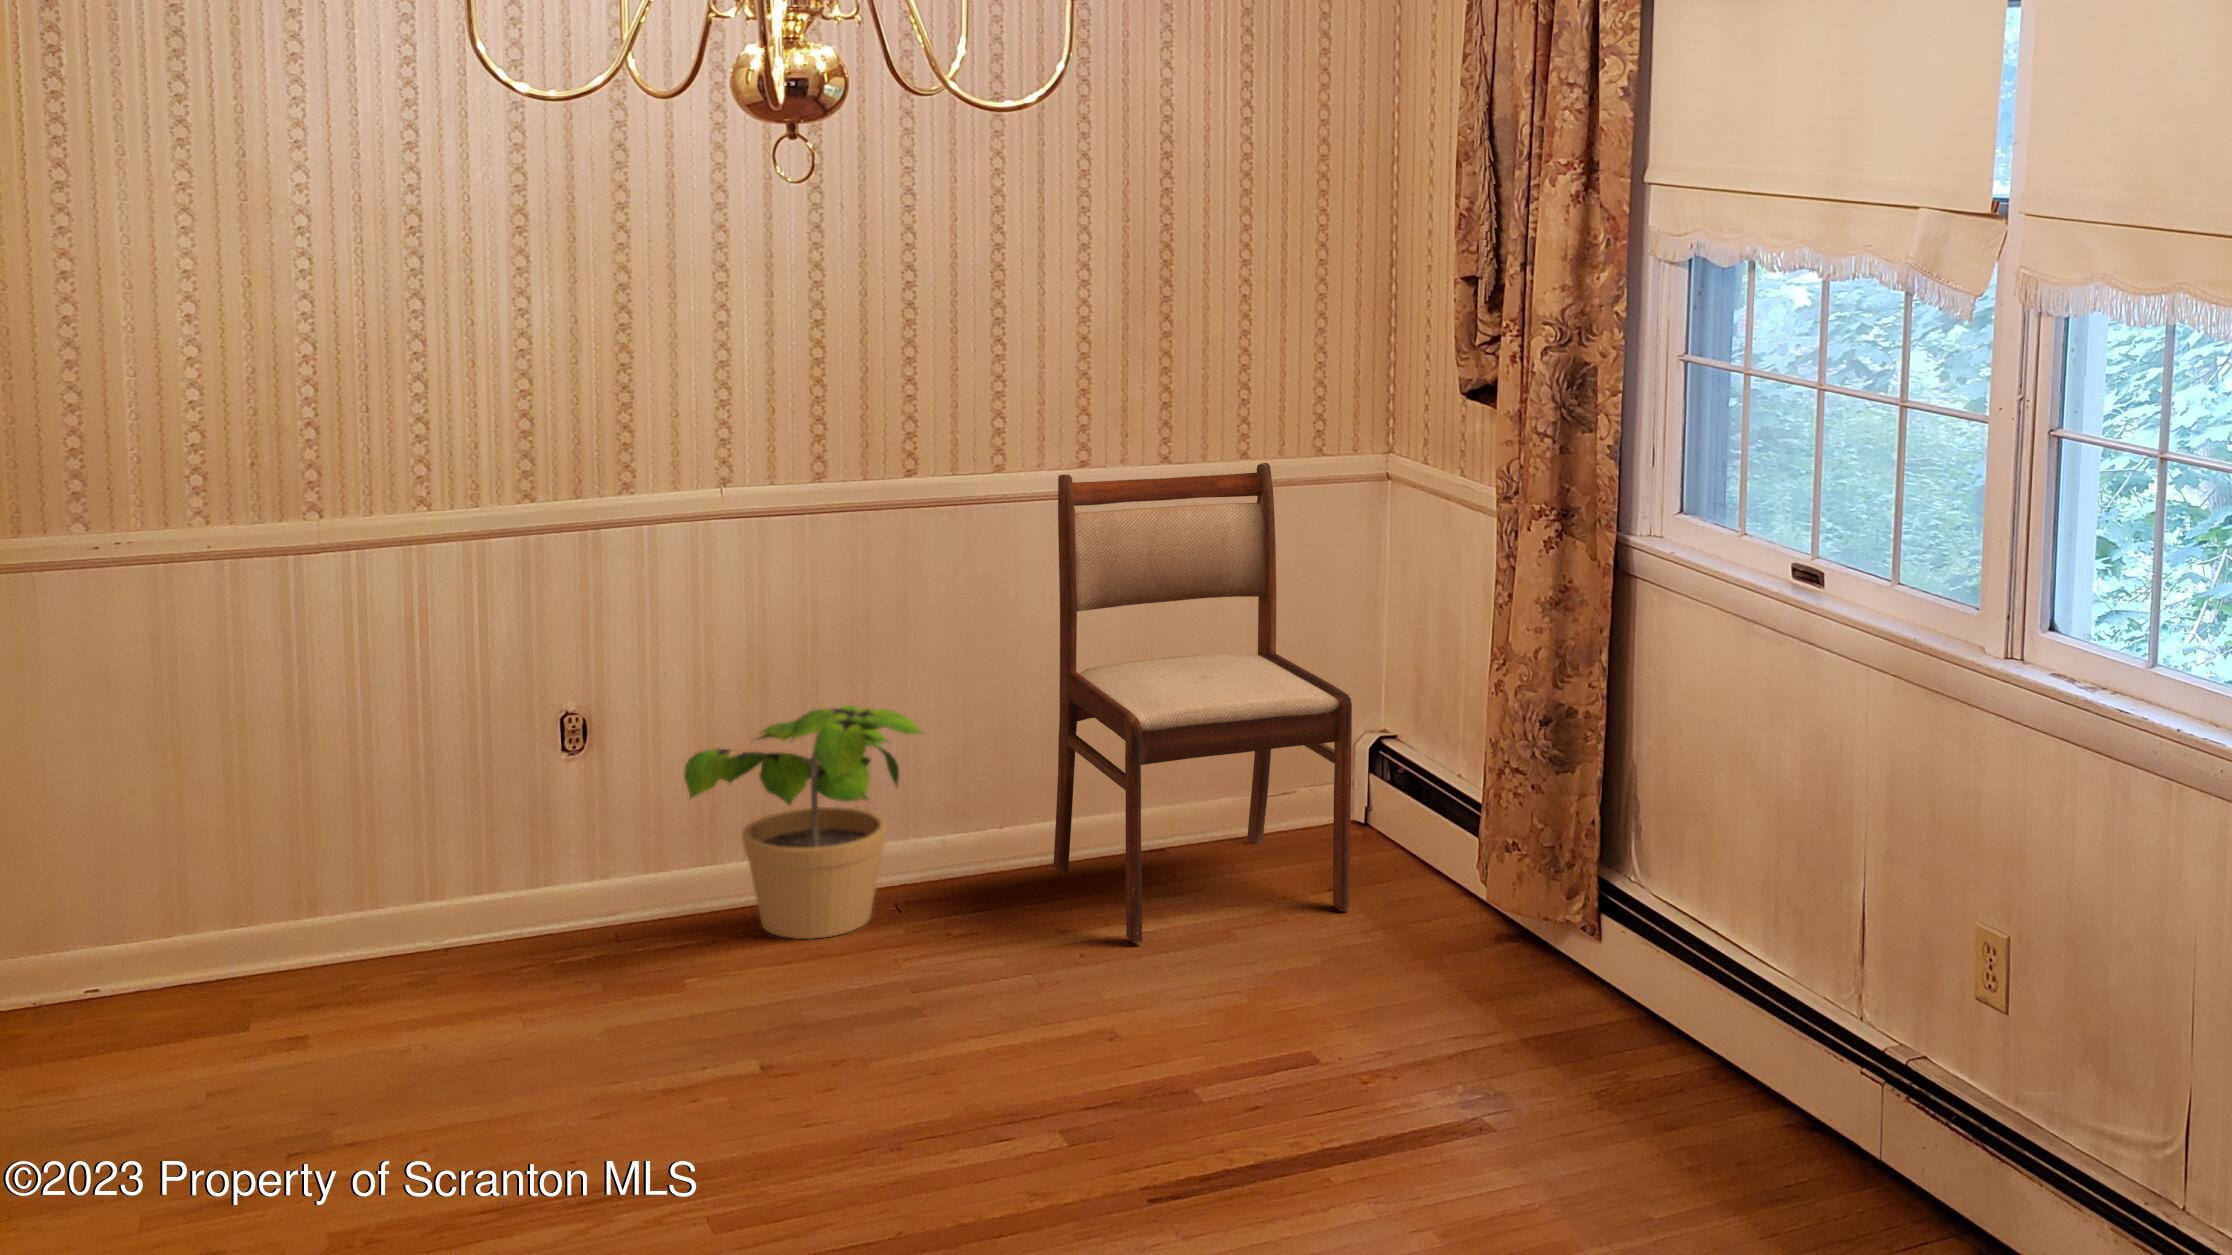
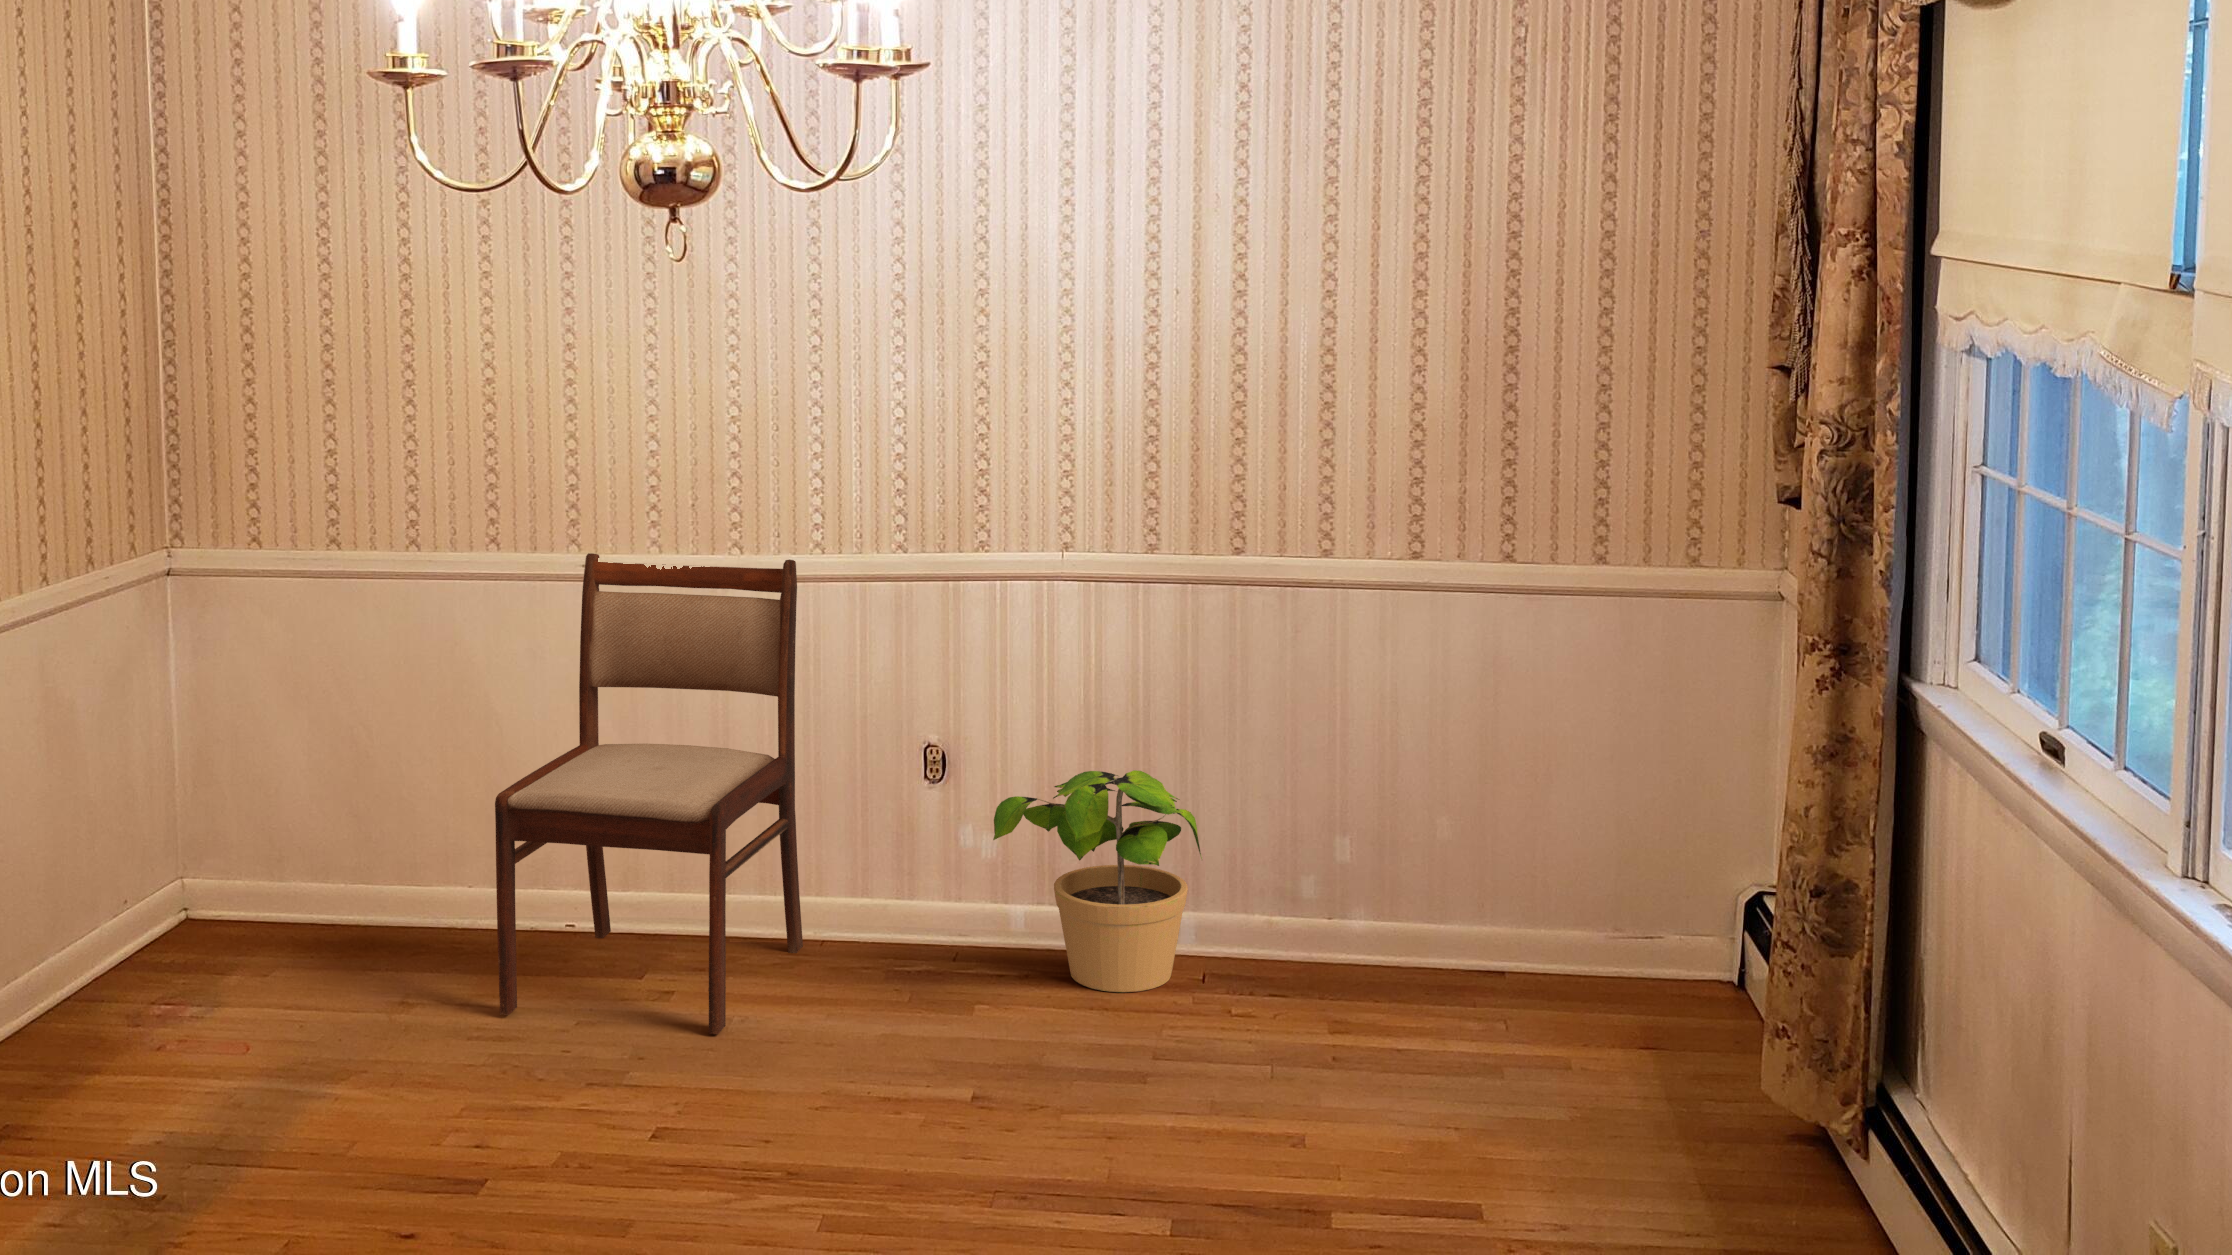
dining chair: present [1053,463,1352,943] -> present [495,553,803,1034]

